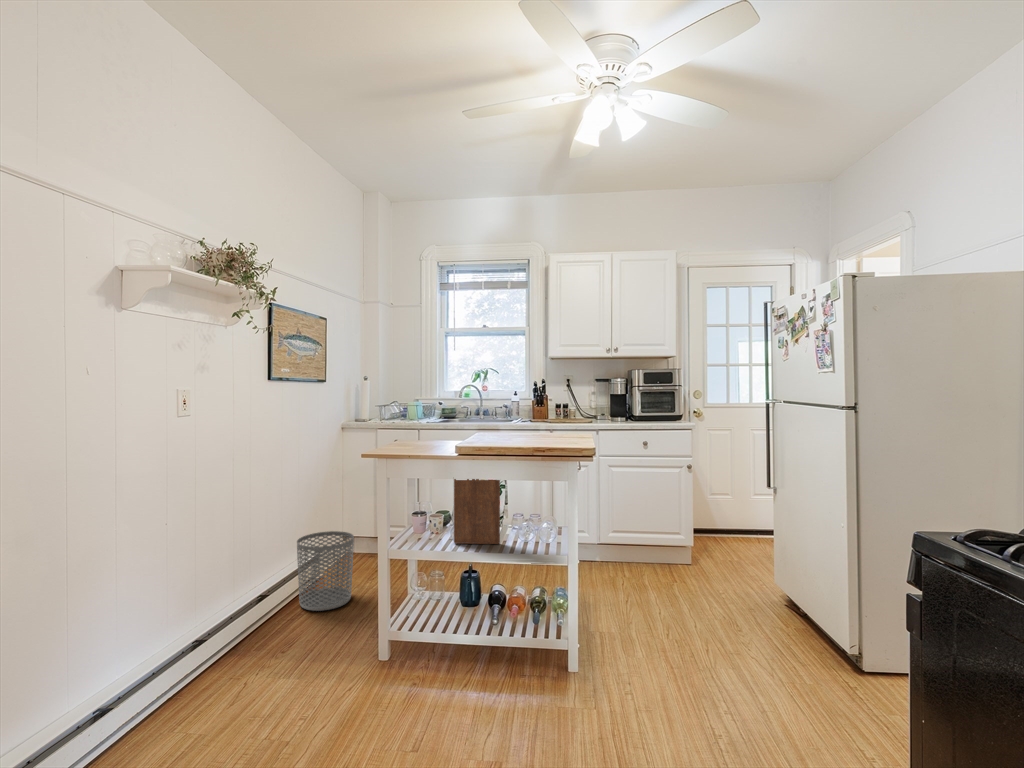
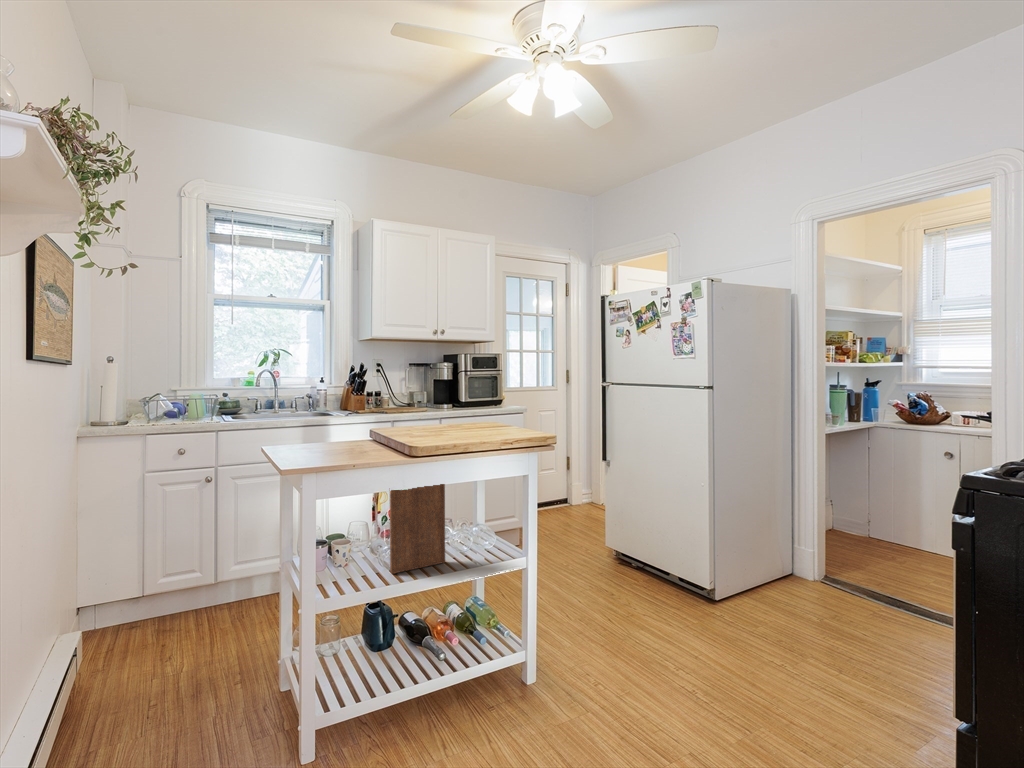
waste bin: present [297,531,354,611] -> none [54,597,162,737]

